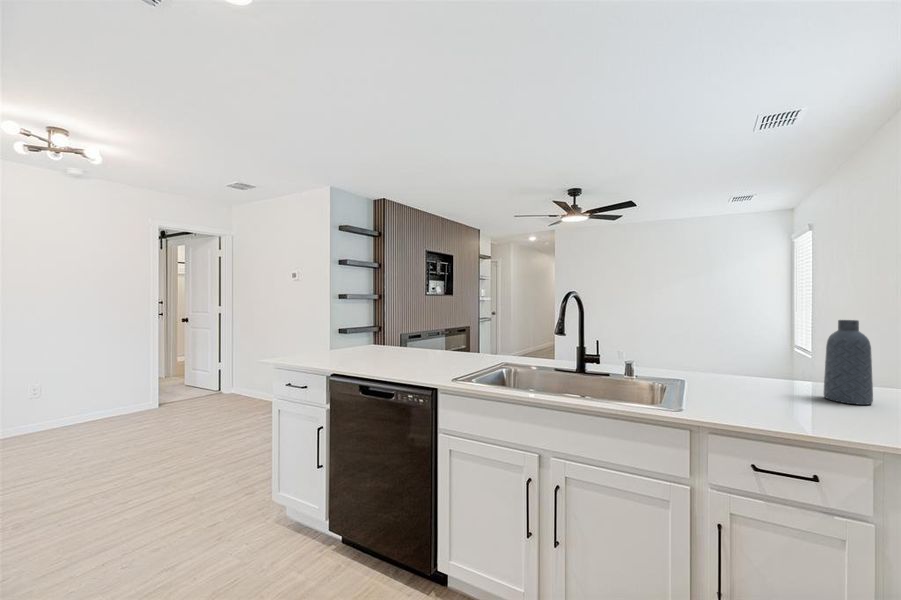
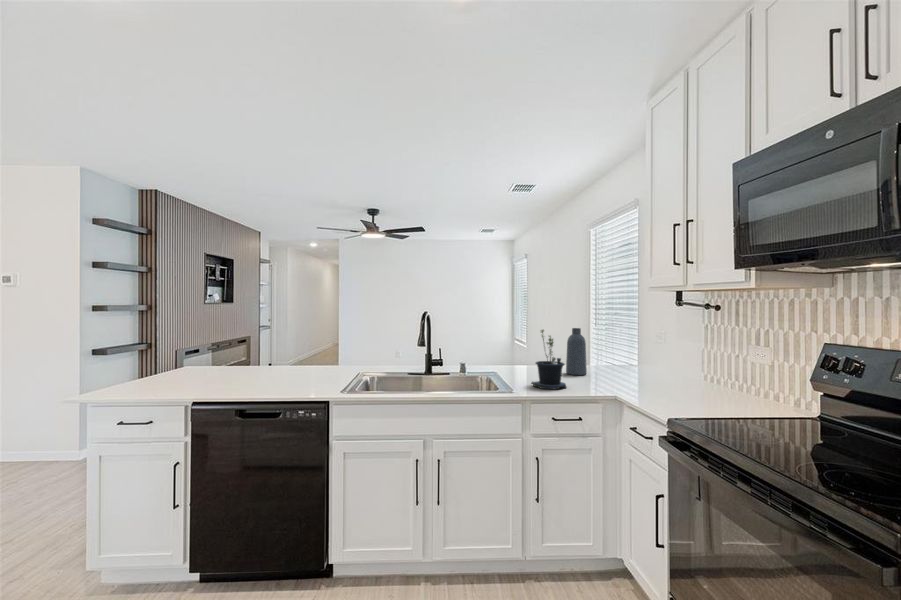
potted plant: none [731,317,803,422] -> present [532,330,566,390]

